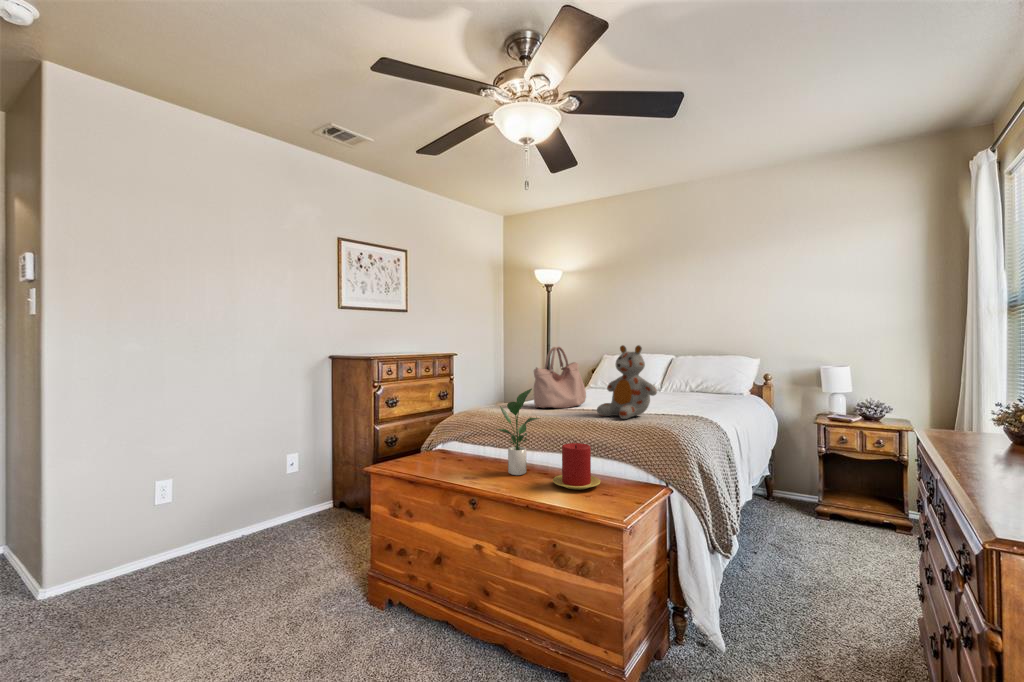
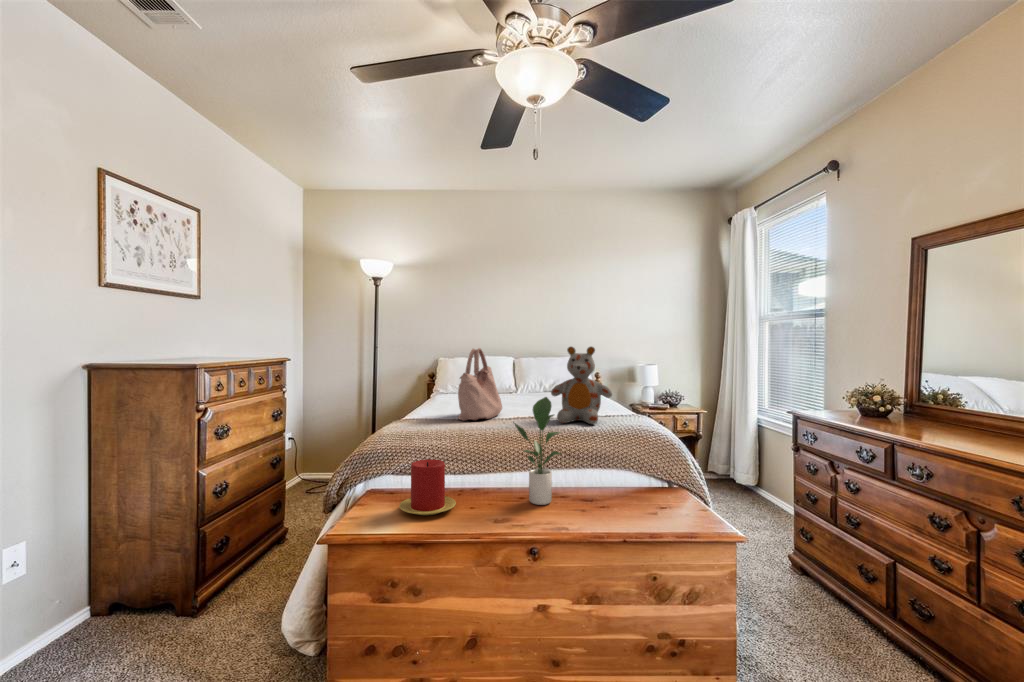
candle: present [553,443,600,489] -> present [399,459,456,515]

